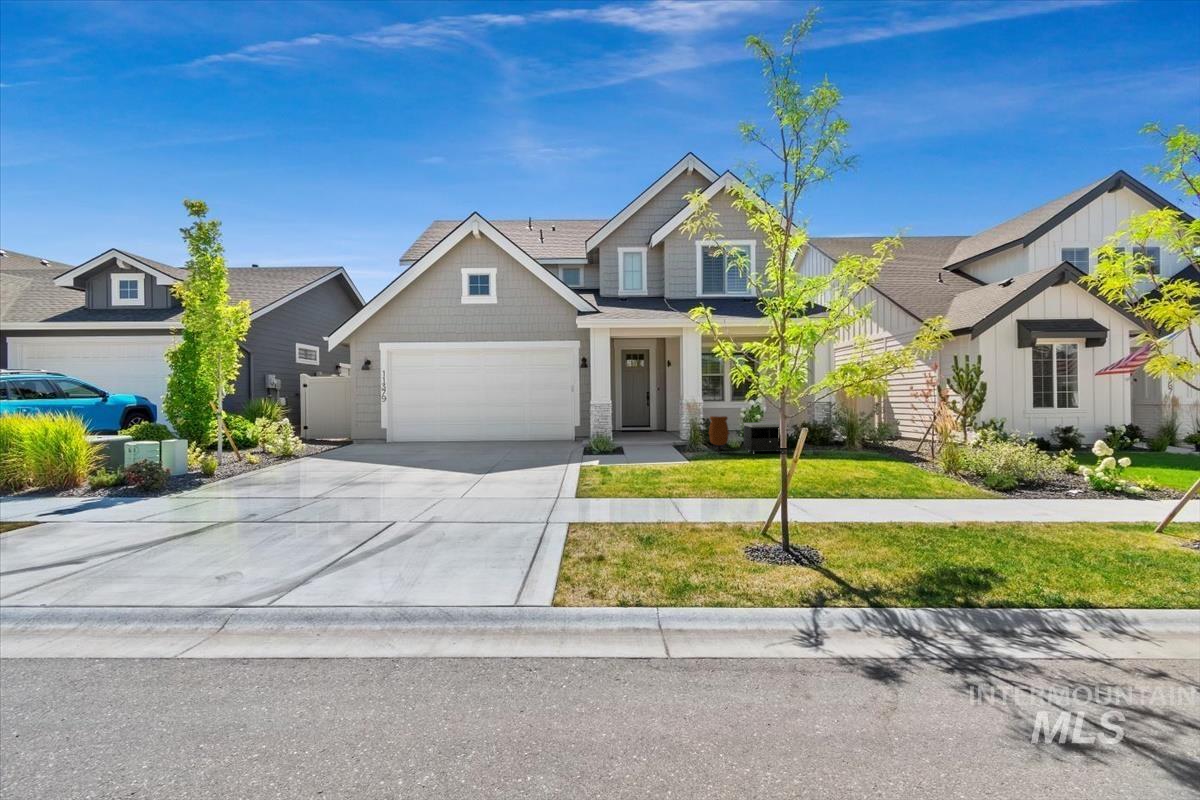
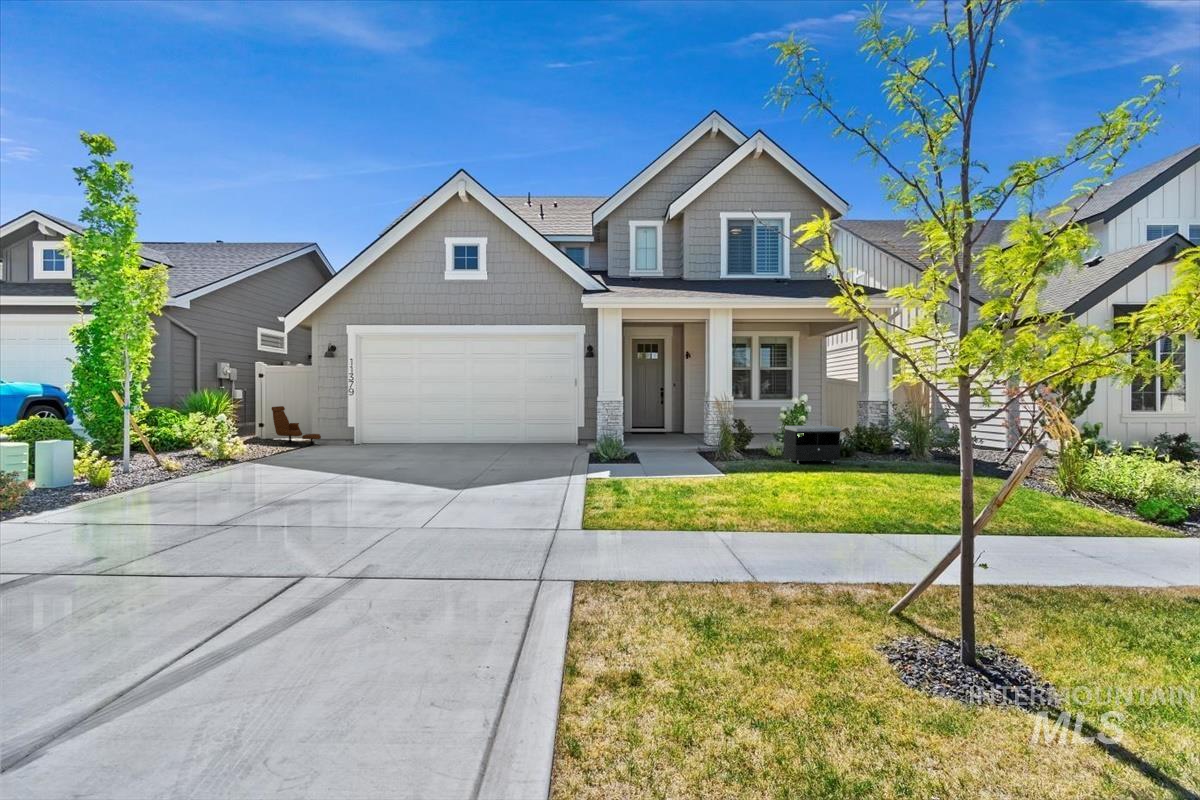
lounge chair: present [708,416,730,454] -> present [272,406,321,446]

